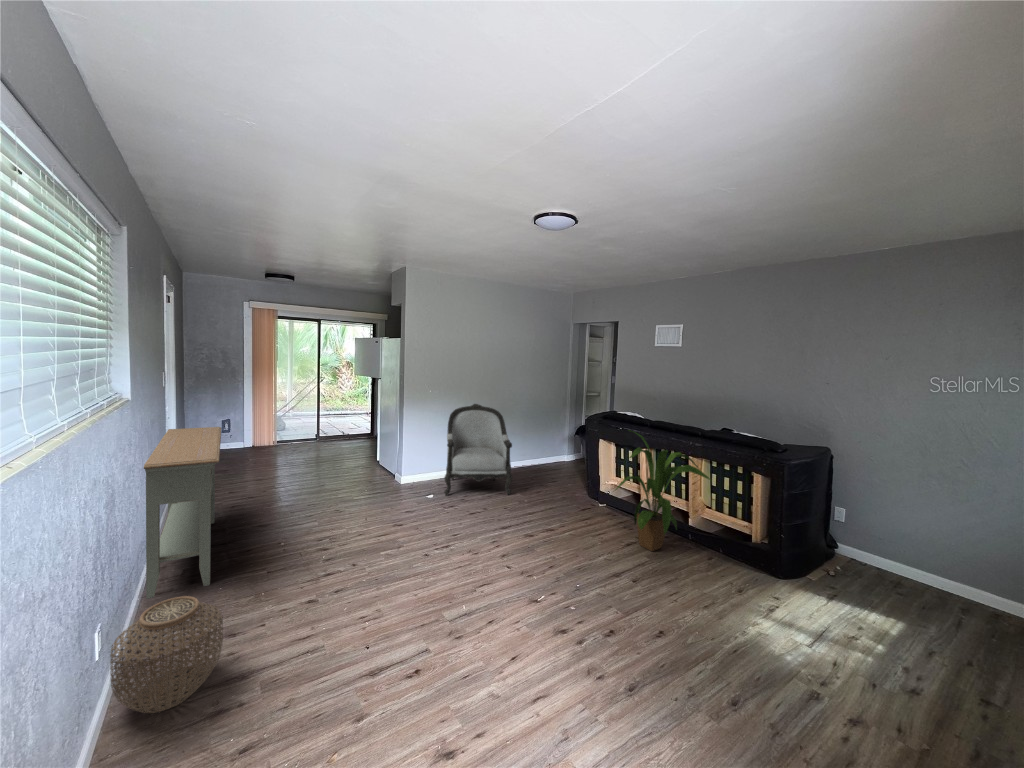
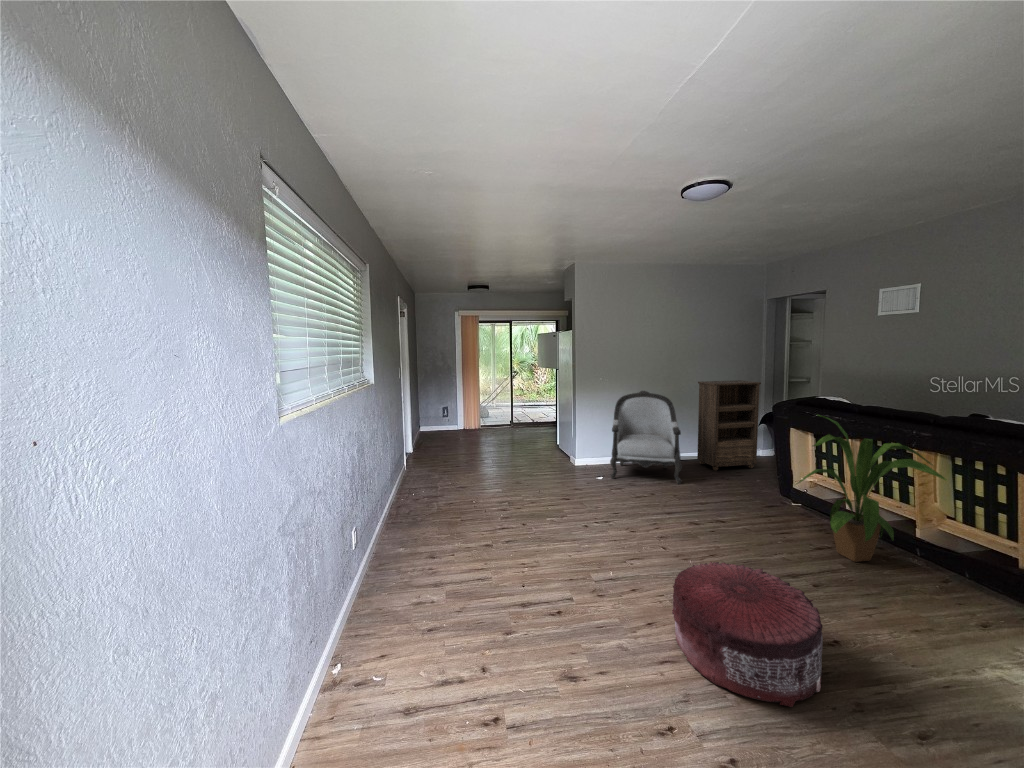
bookshelf: none [520,395,573,478] -> present [697,380,761,471]
console table: present [144,427,221,599] -> none [384,410,433,525]
pouf: none [539,576,664,711] -> present [672,562,823,707]
woven basket: present [110,596,223,713] -> none [365,519,425,591]

